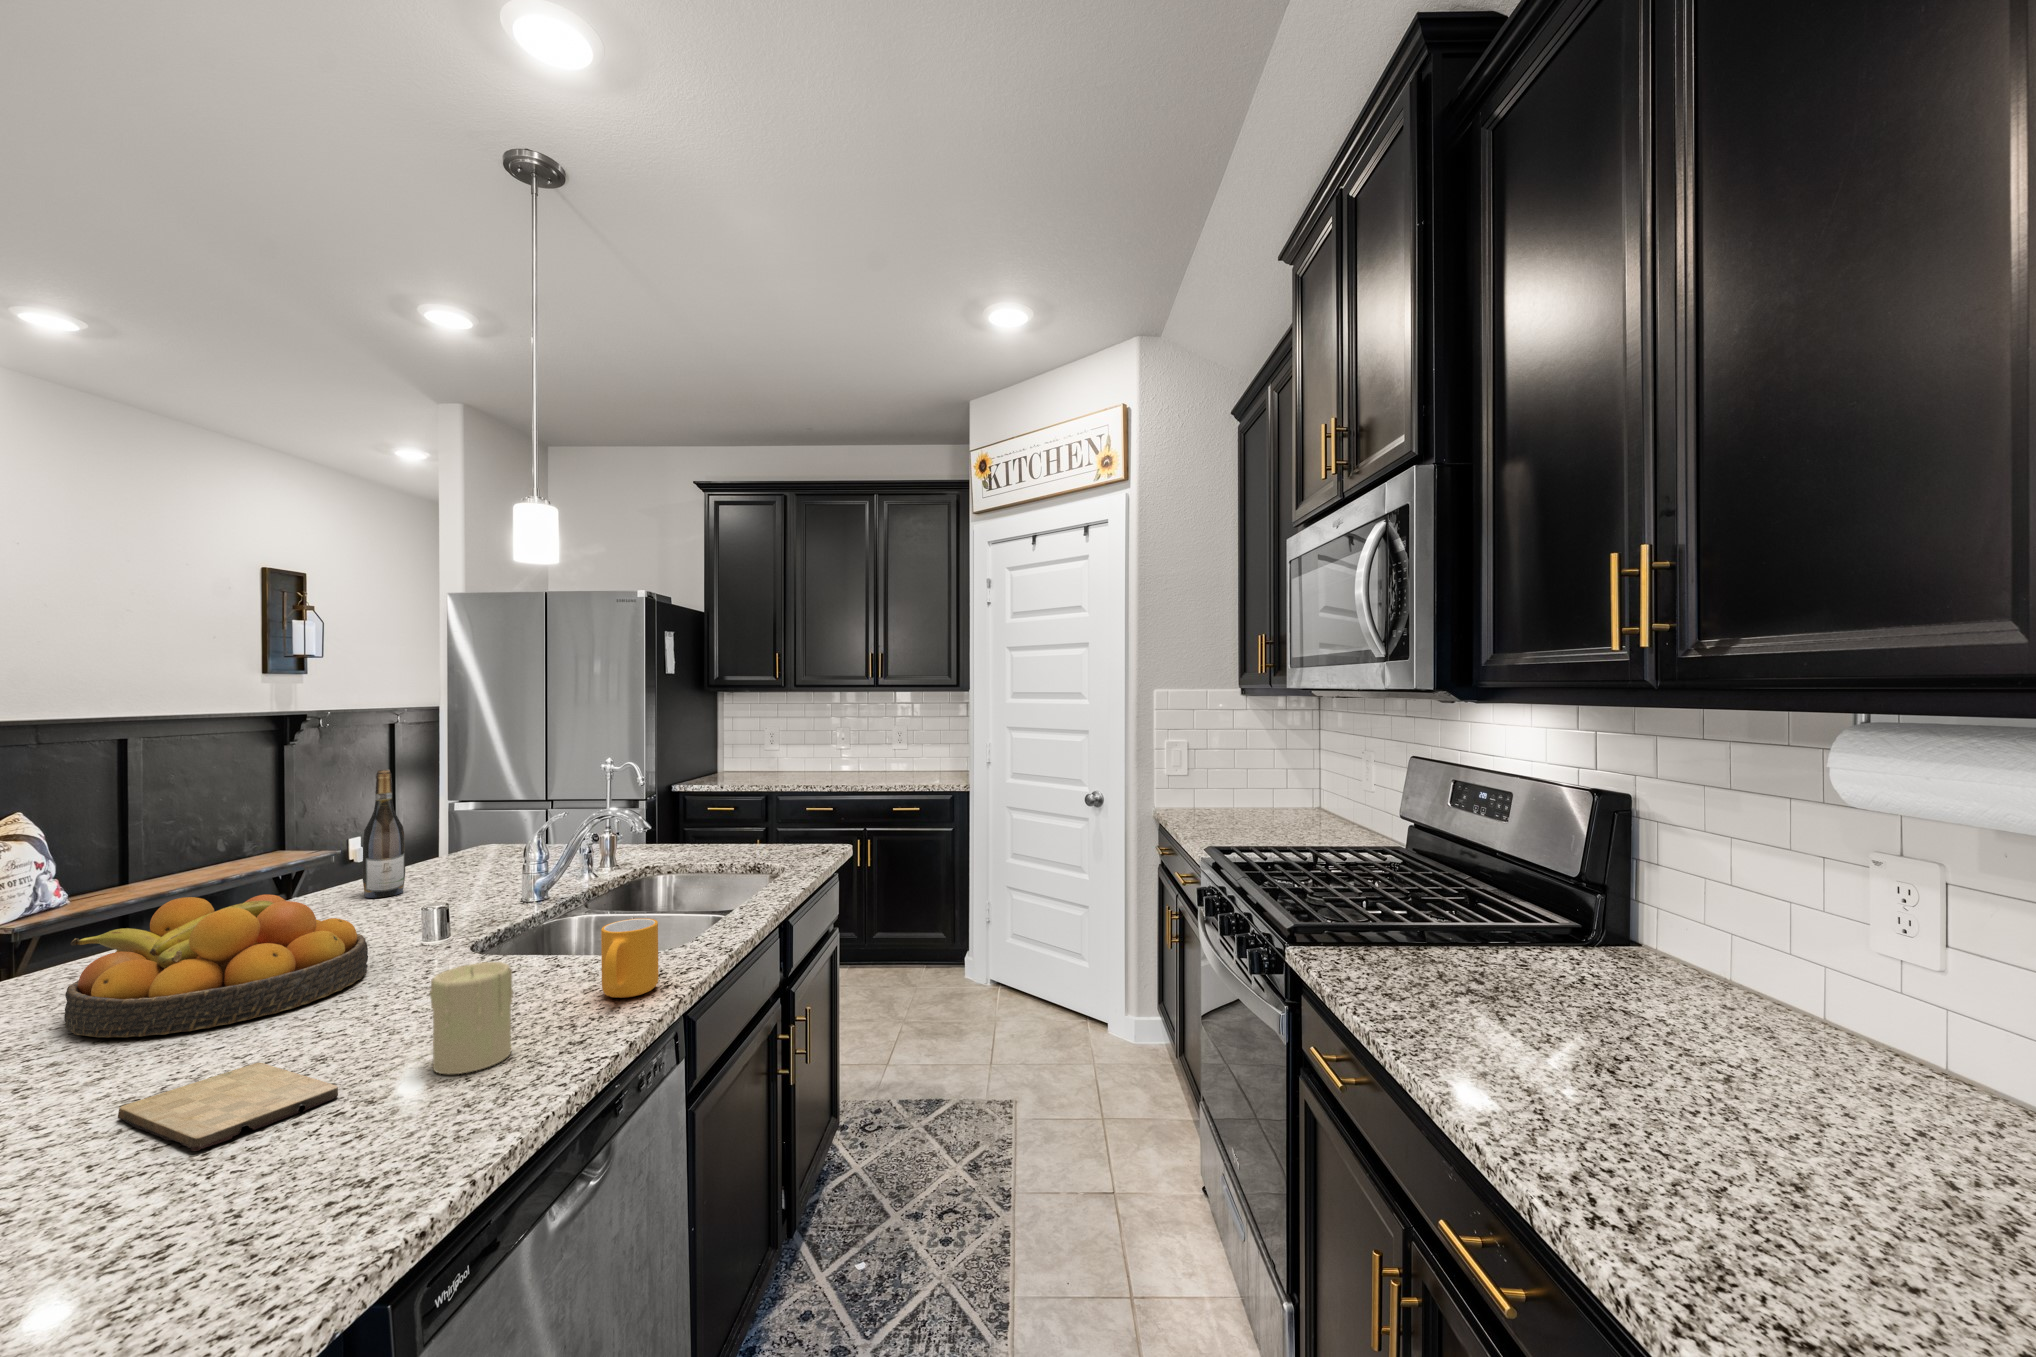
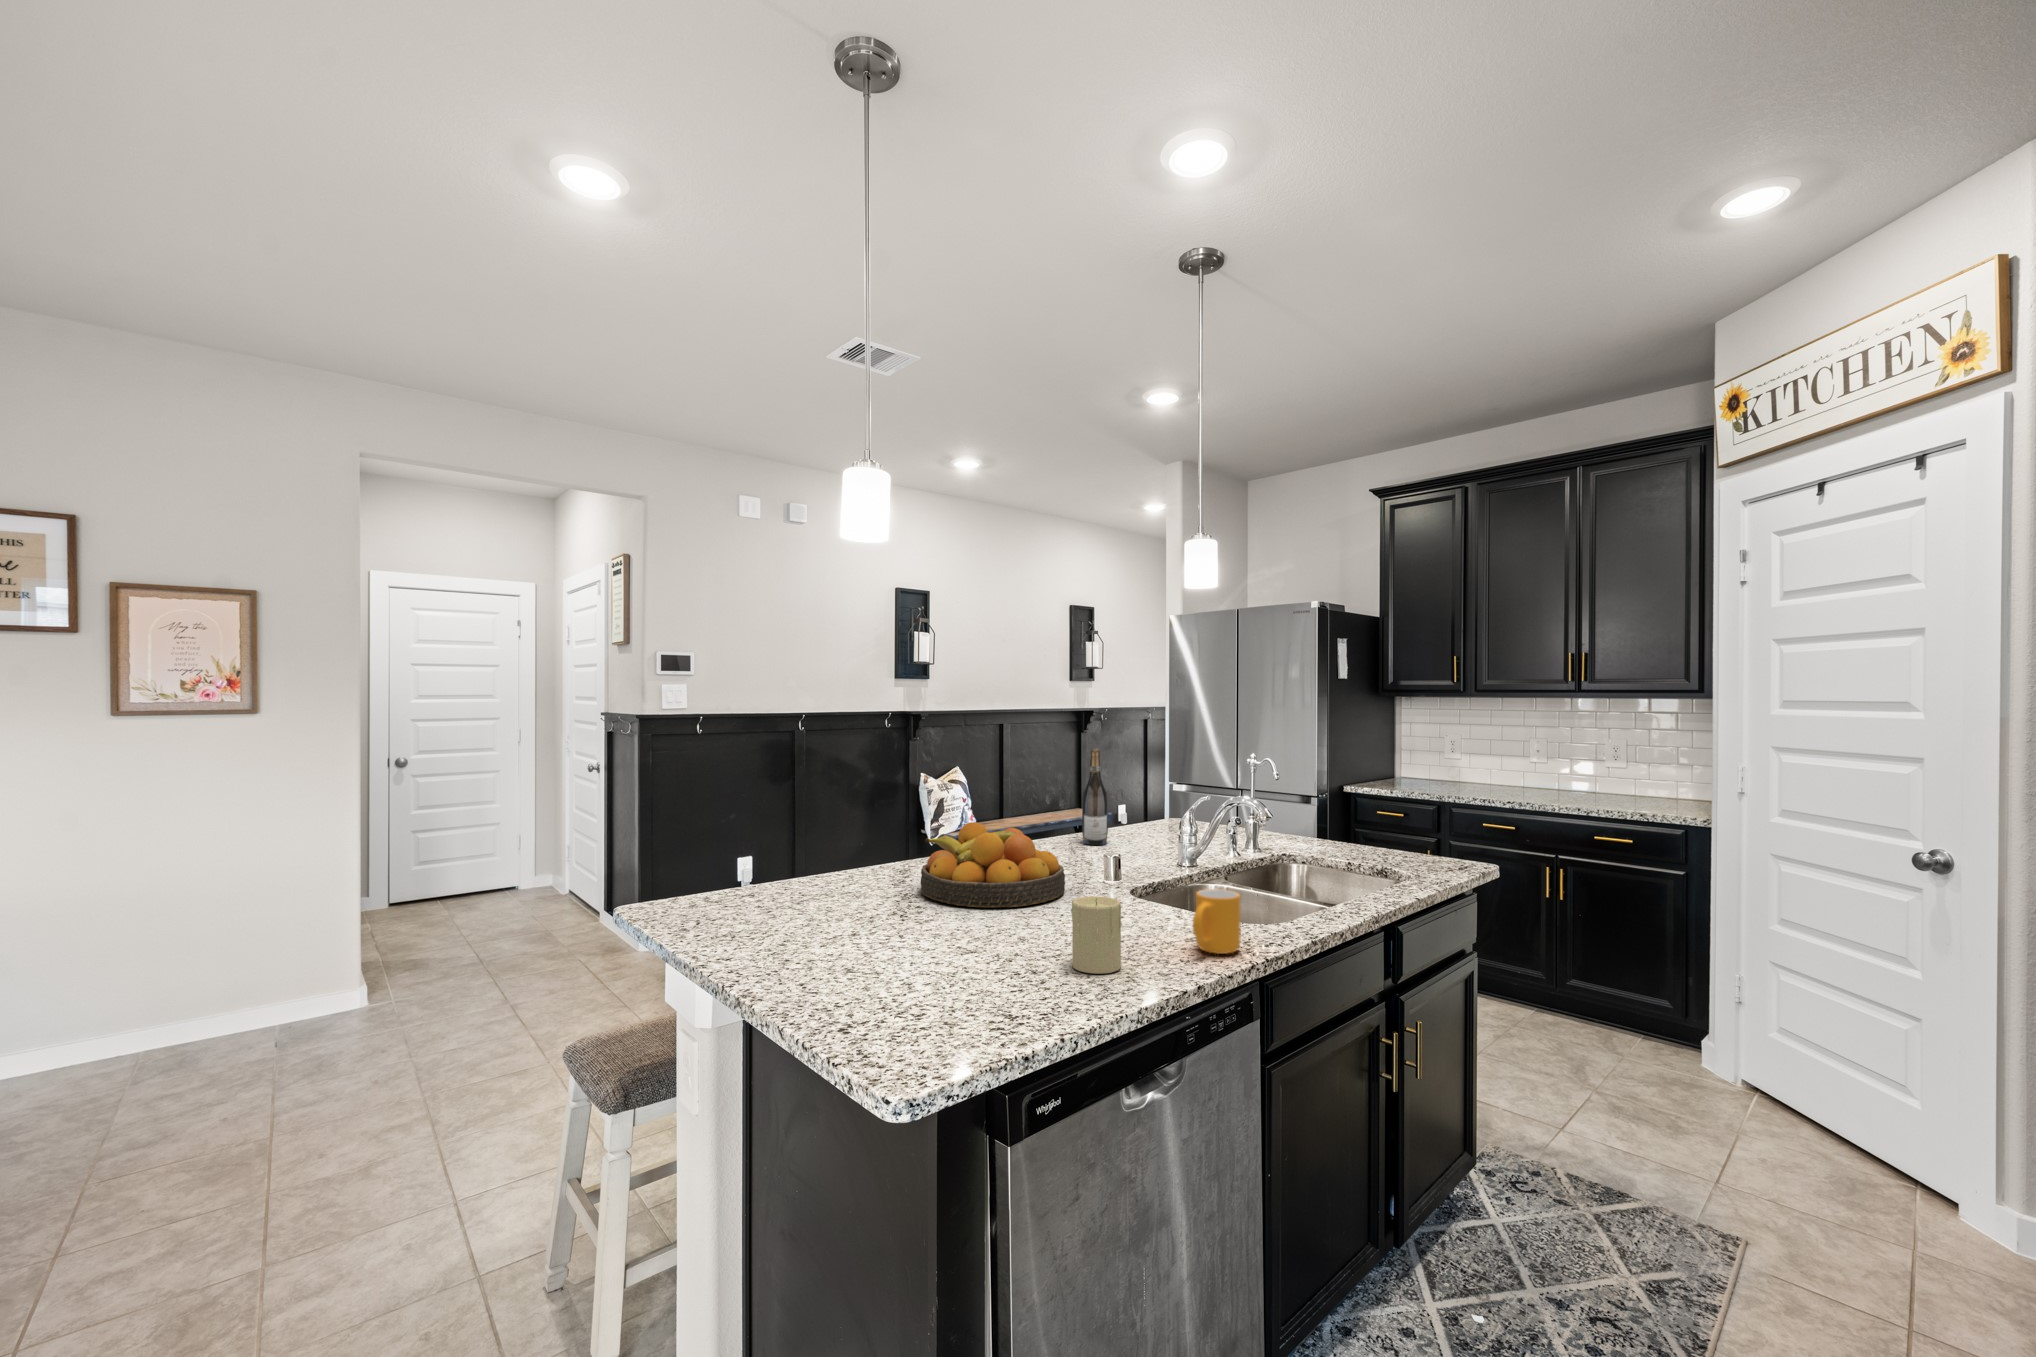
cutting board: present [118,1063,338,1151] -> none [926,933,1020,972]

